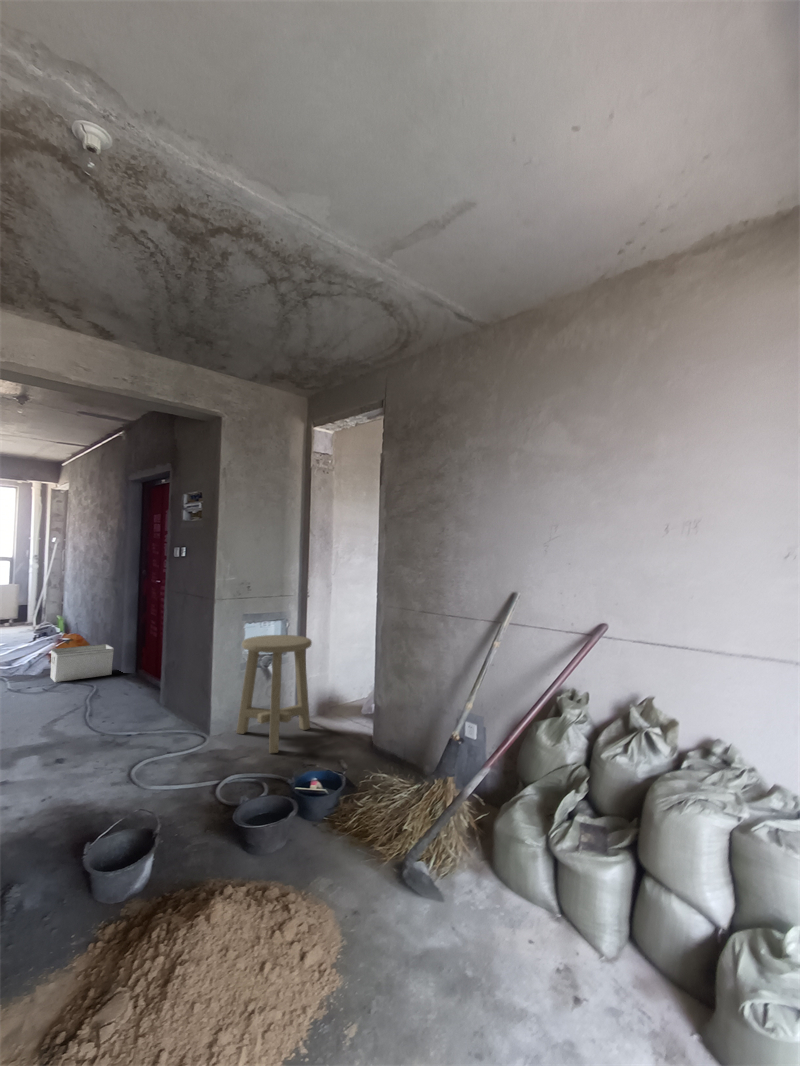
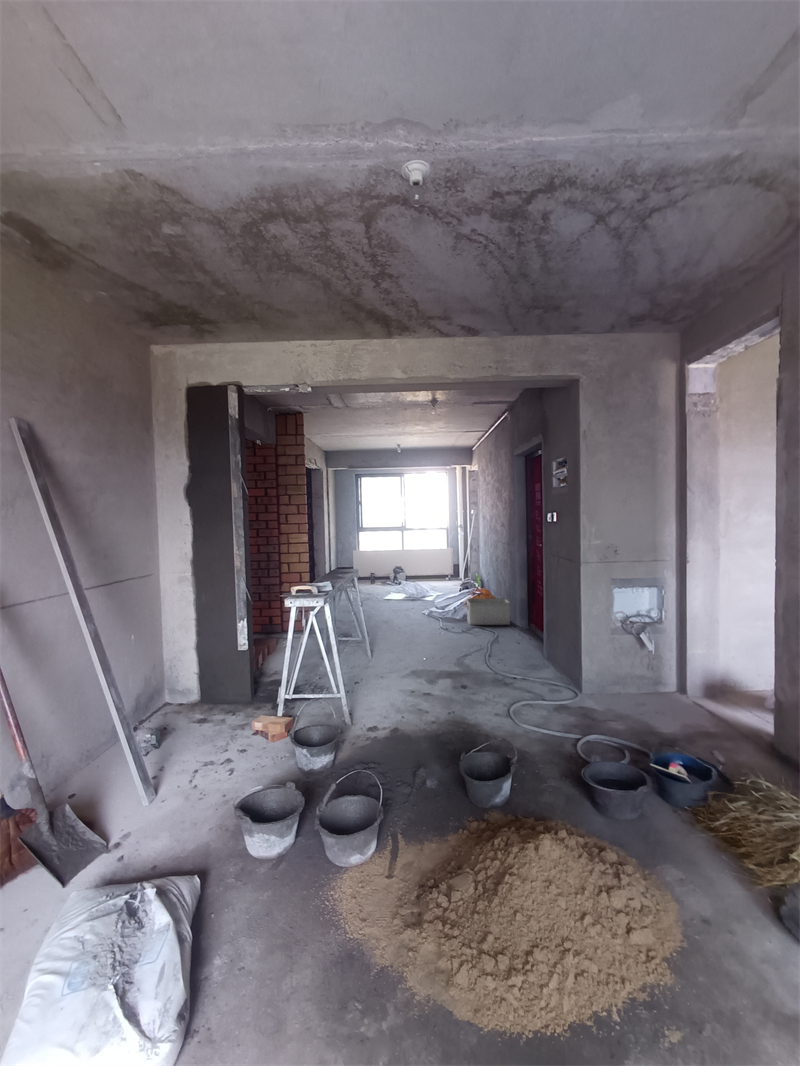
stool: present [237,635,312,753] -> none [608,602,693,726]

